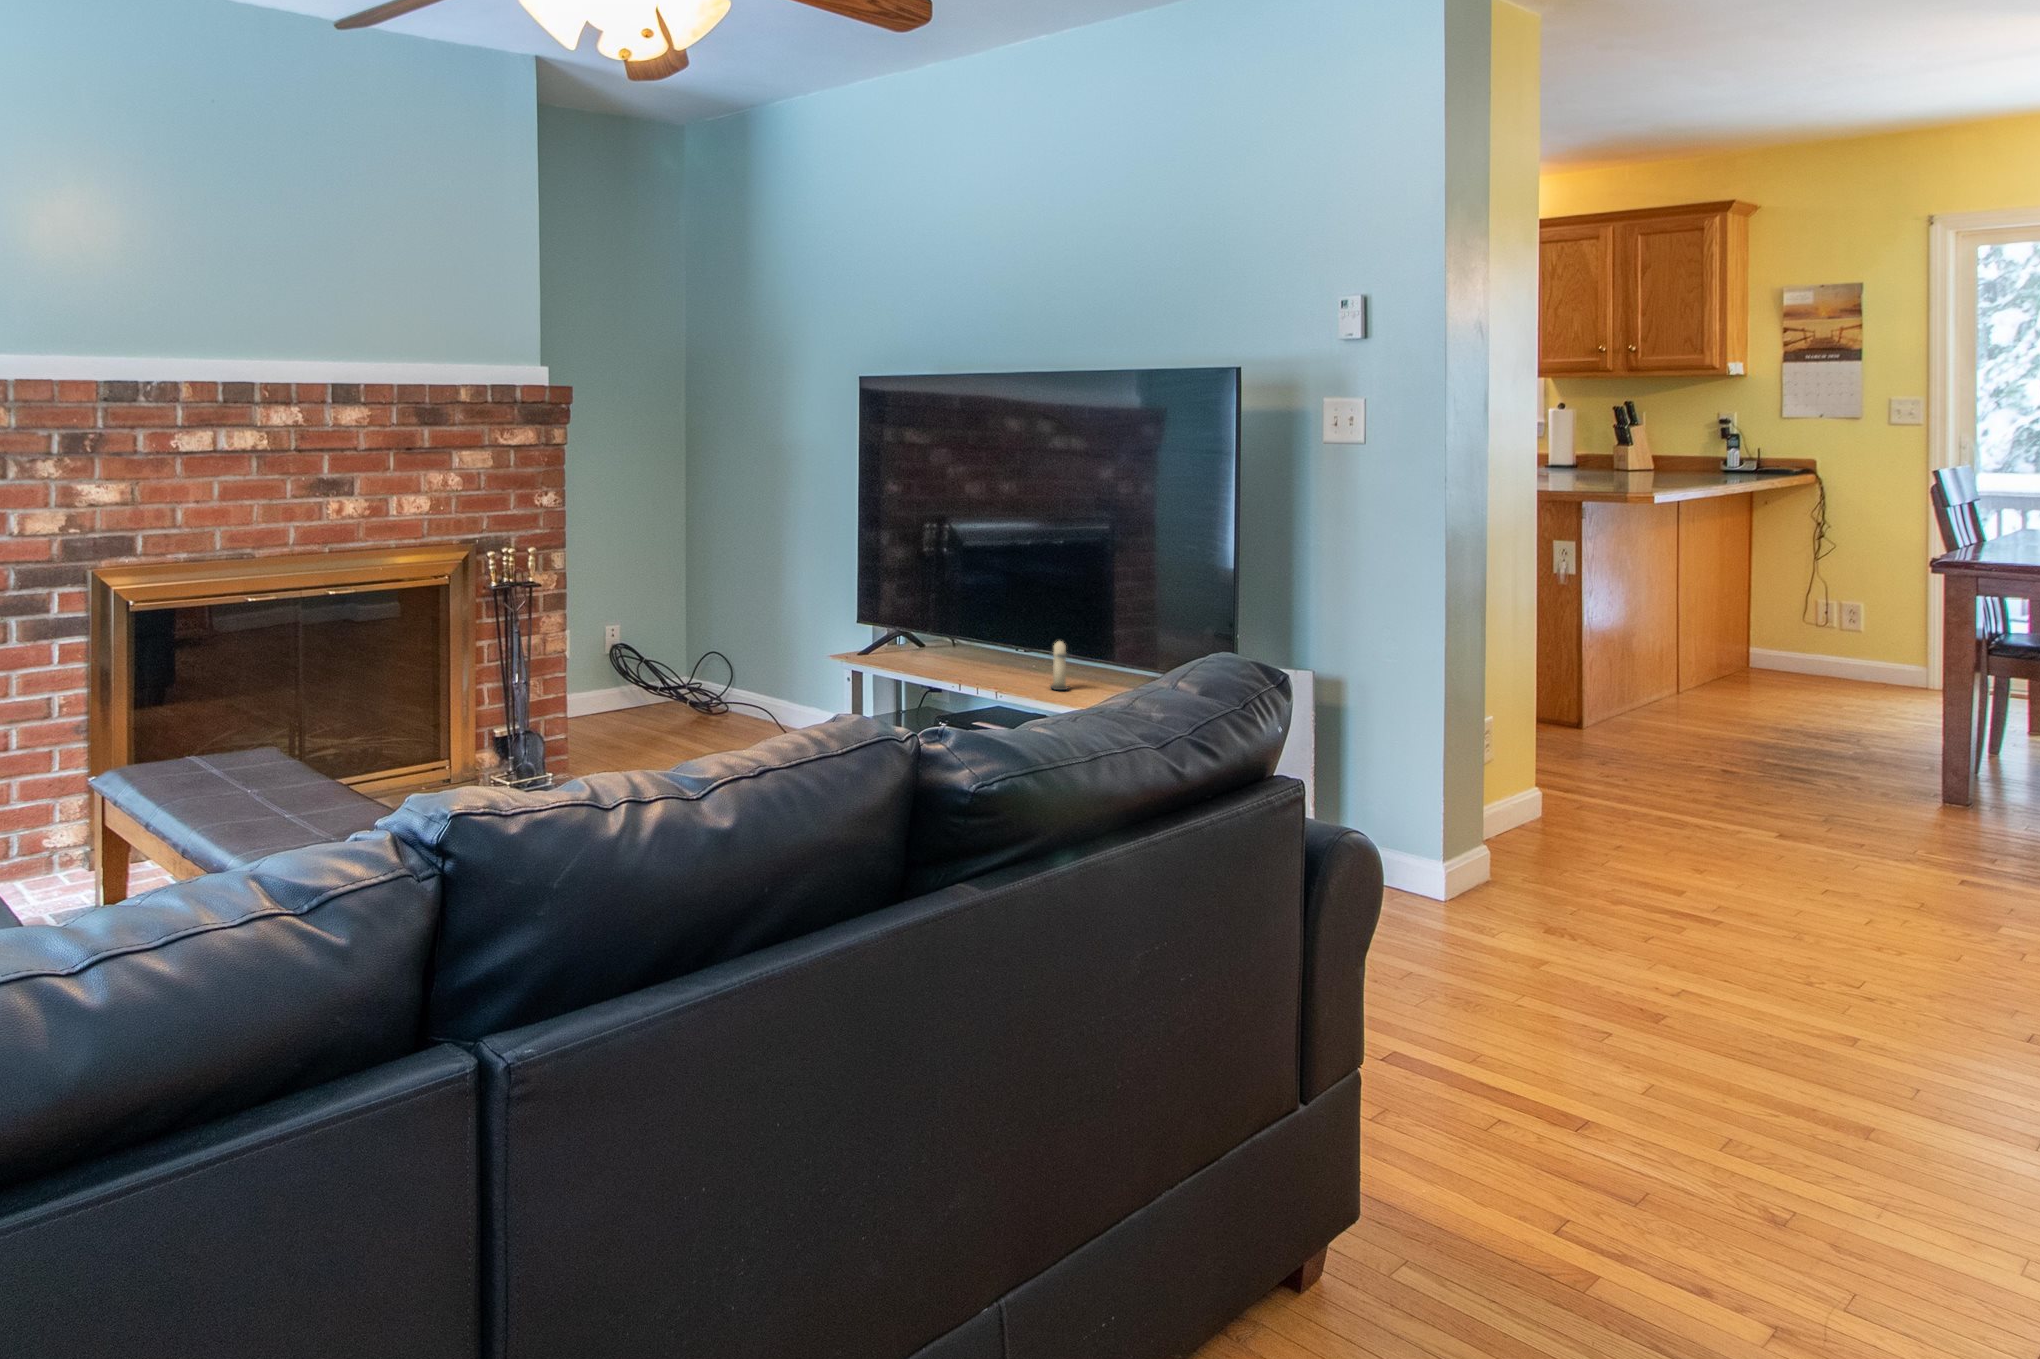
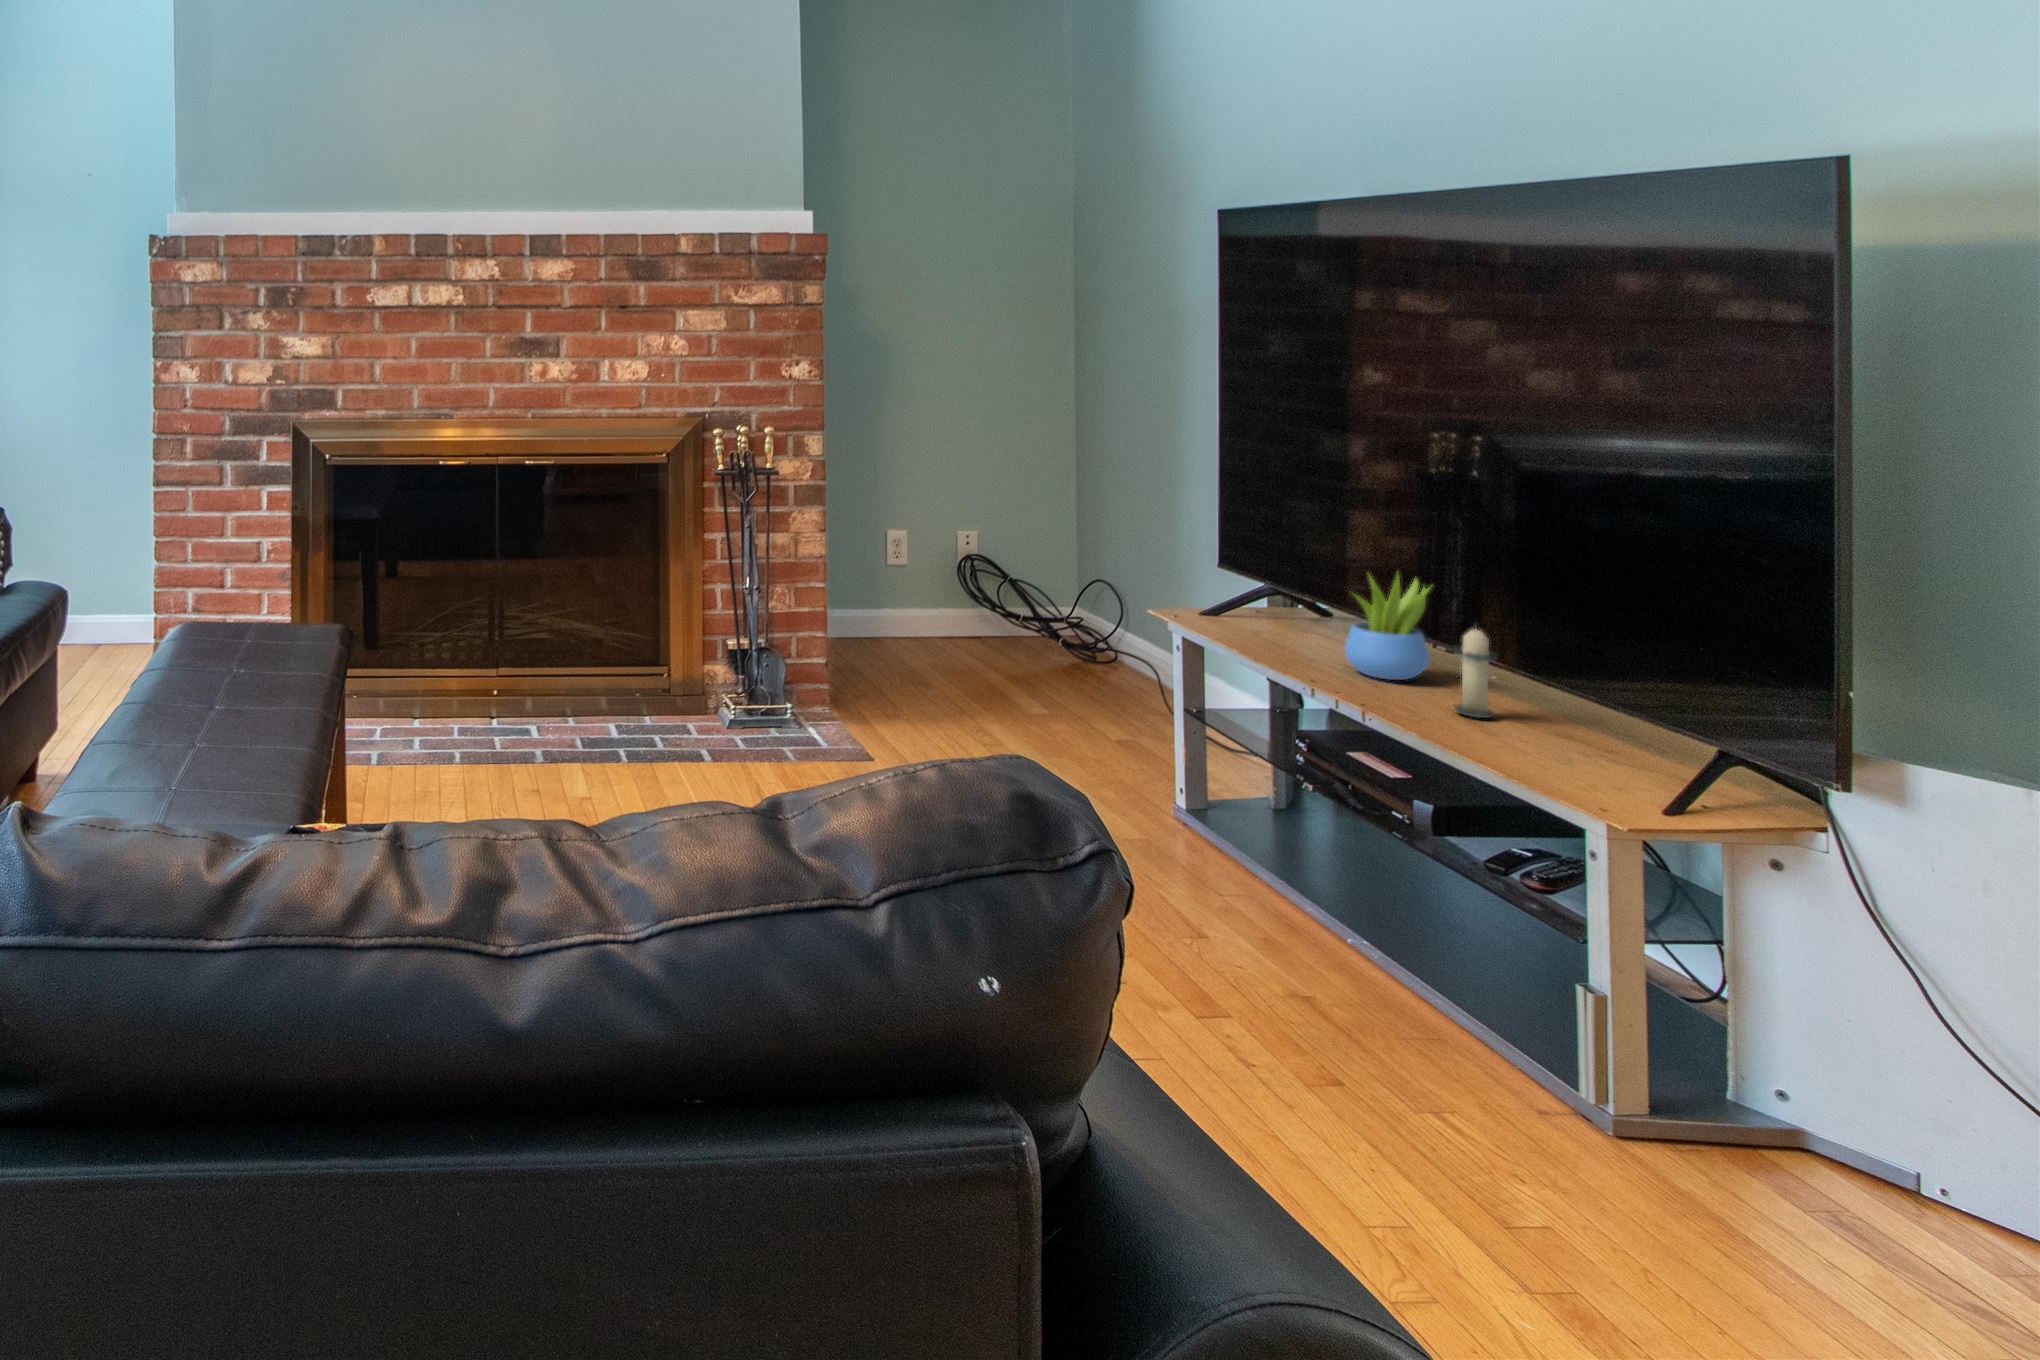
succulent plant: none [979,609,1027,678] -> present [1344,575,1430,680]

